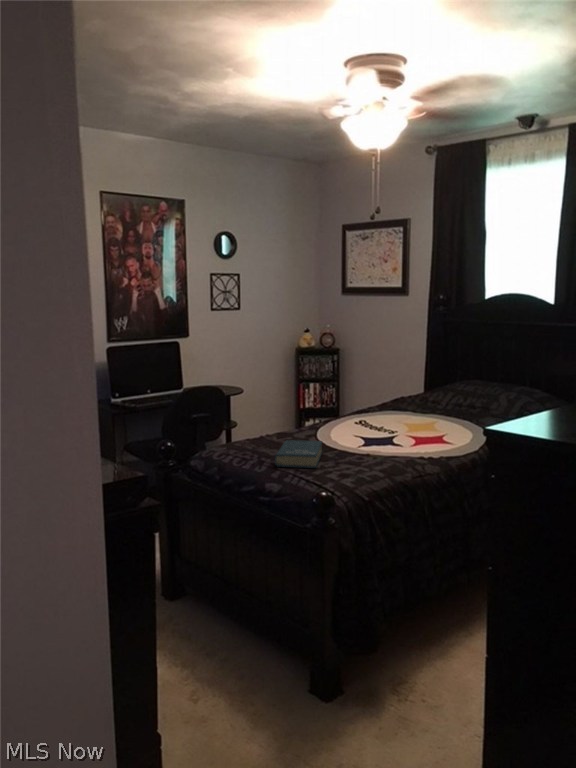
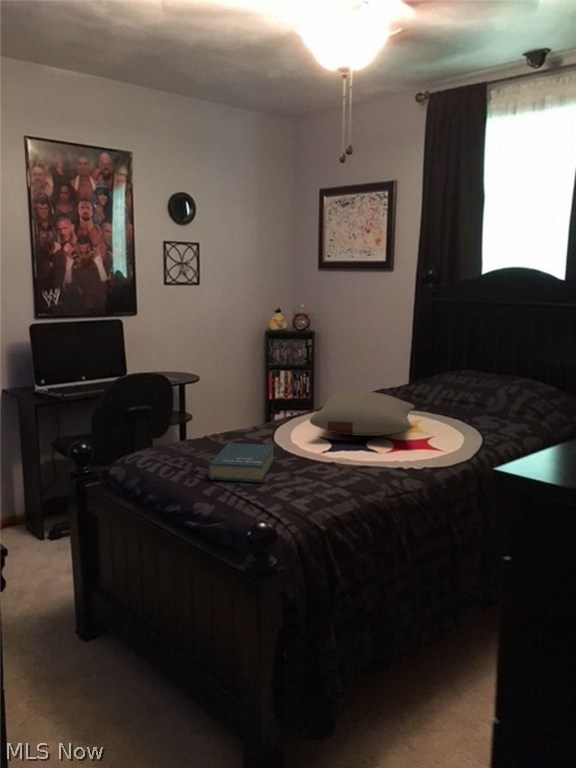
pillow: none [347,398,431,434] -> present [309,391,415,436]

